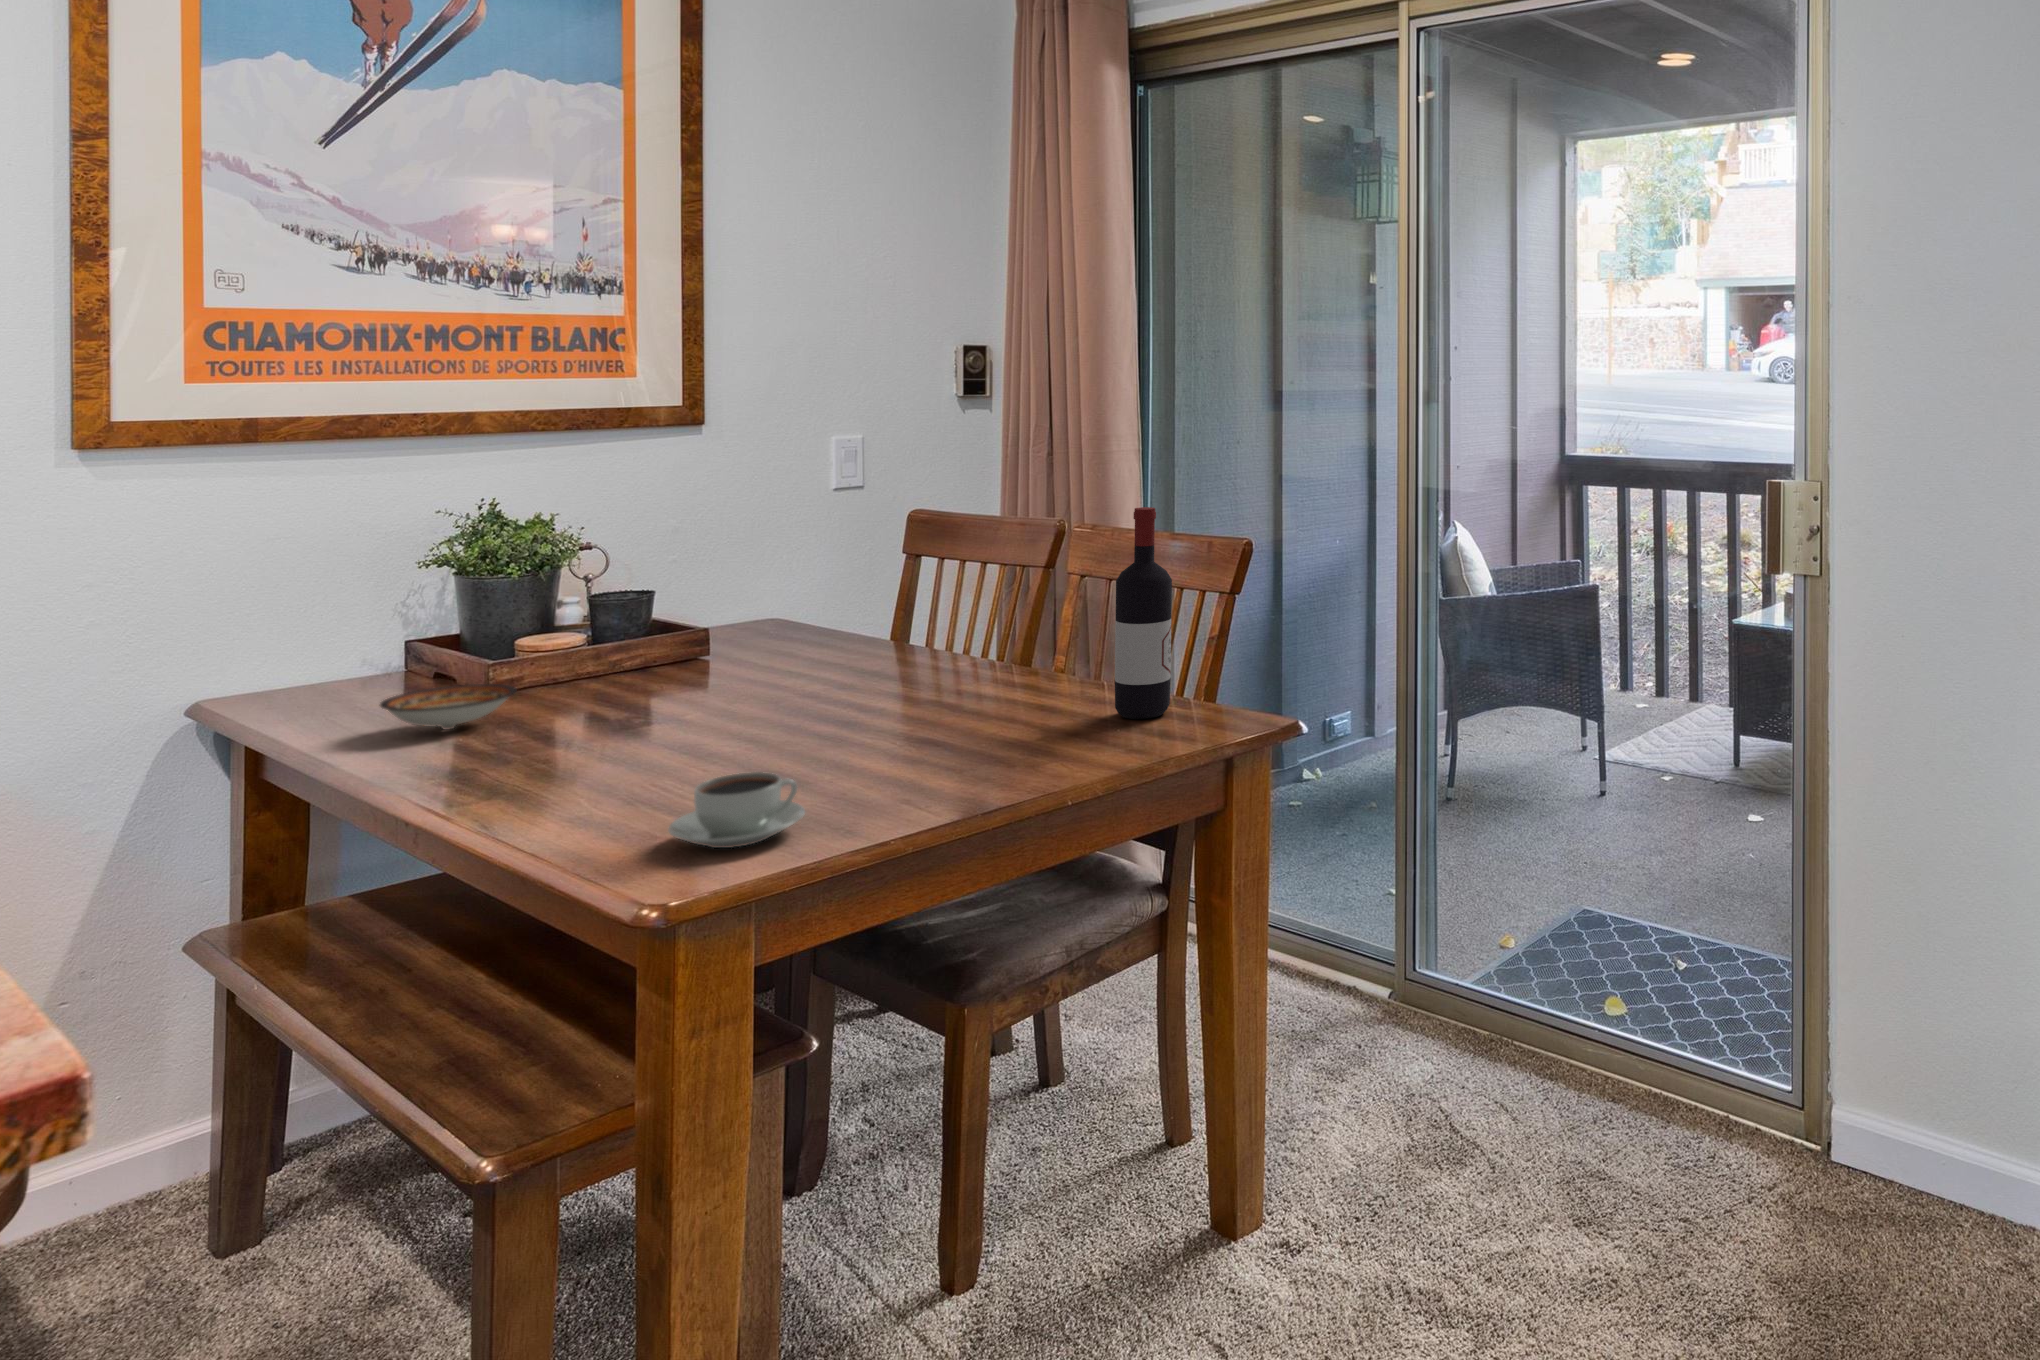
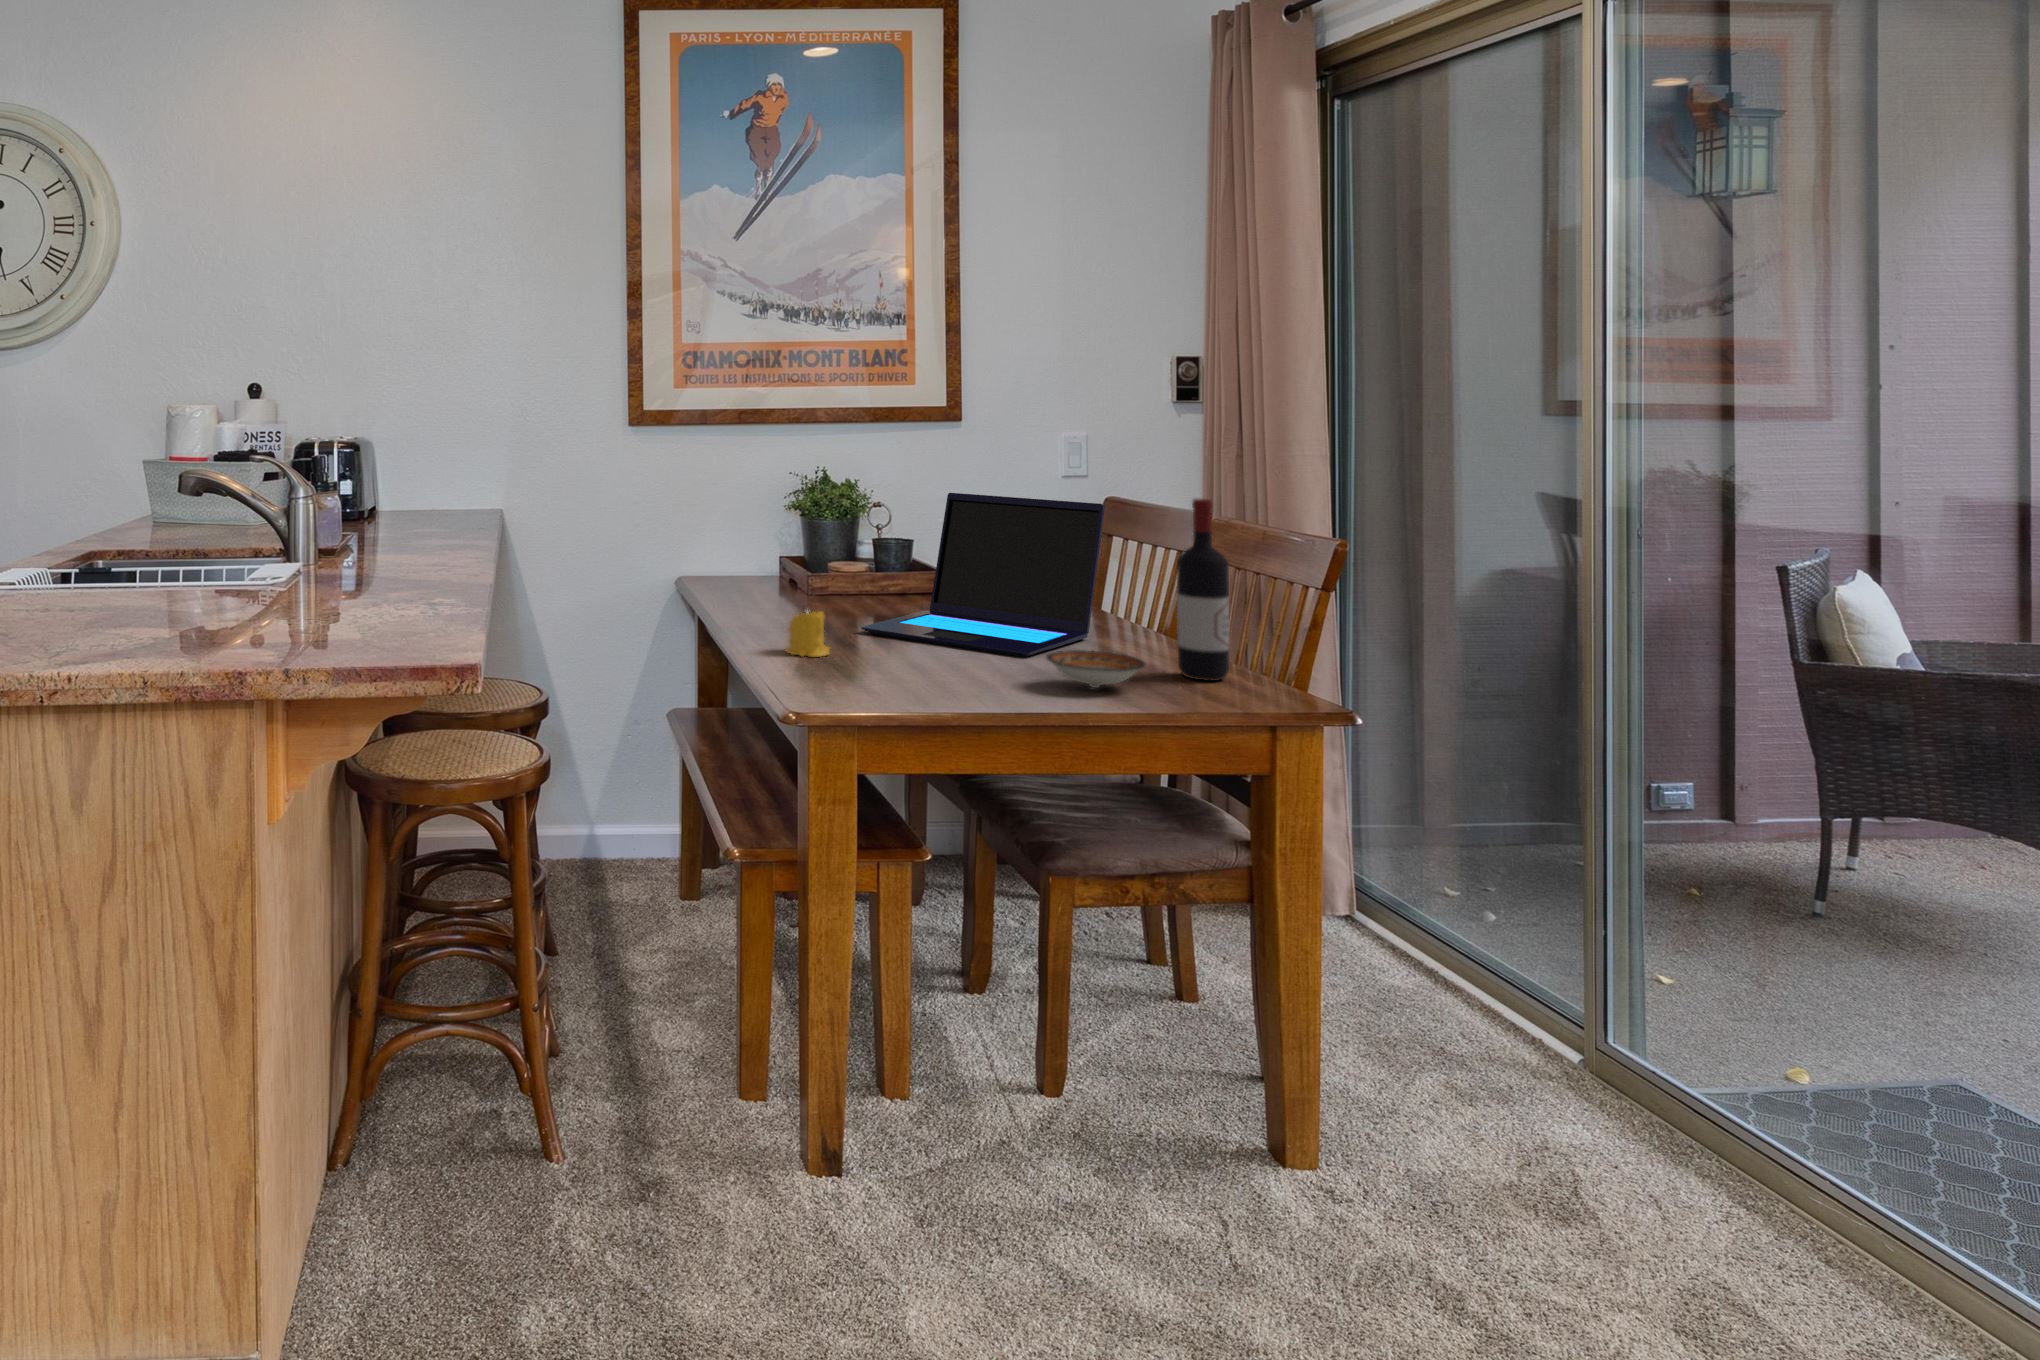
laptop: none [653,521,975,742] -> present [861,493,1105,657]
ceramic bowl: present [380,684,517,729] -> present [1046,650,1145,688]
candle: none [557,726,644,809] -> present [785,611,830,657]
coffee cup: present [668,772,805,848] -> none [812,645,893,690]

